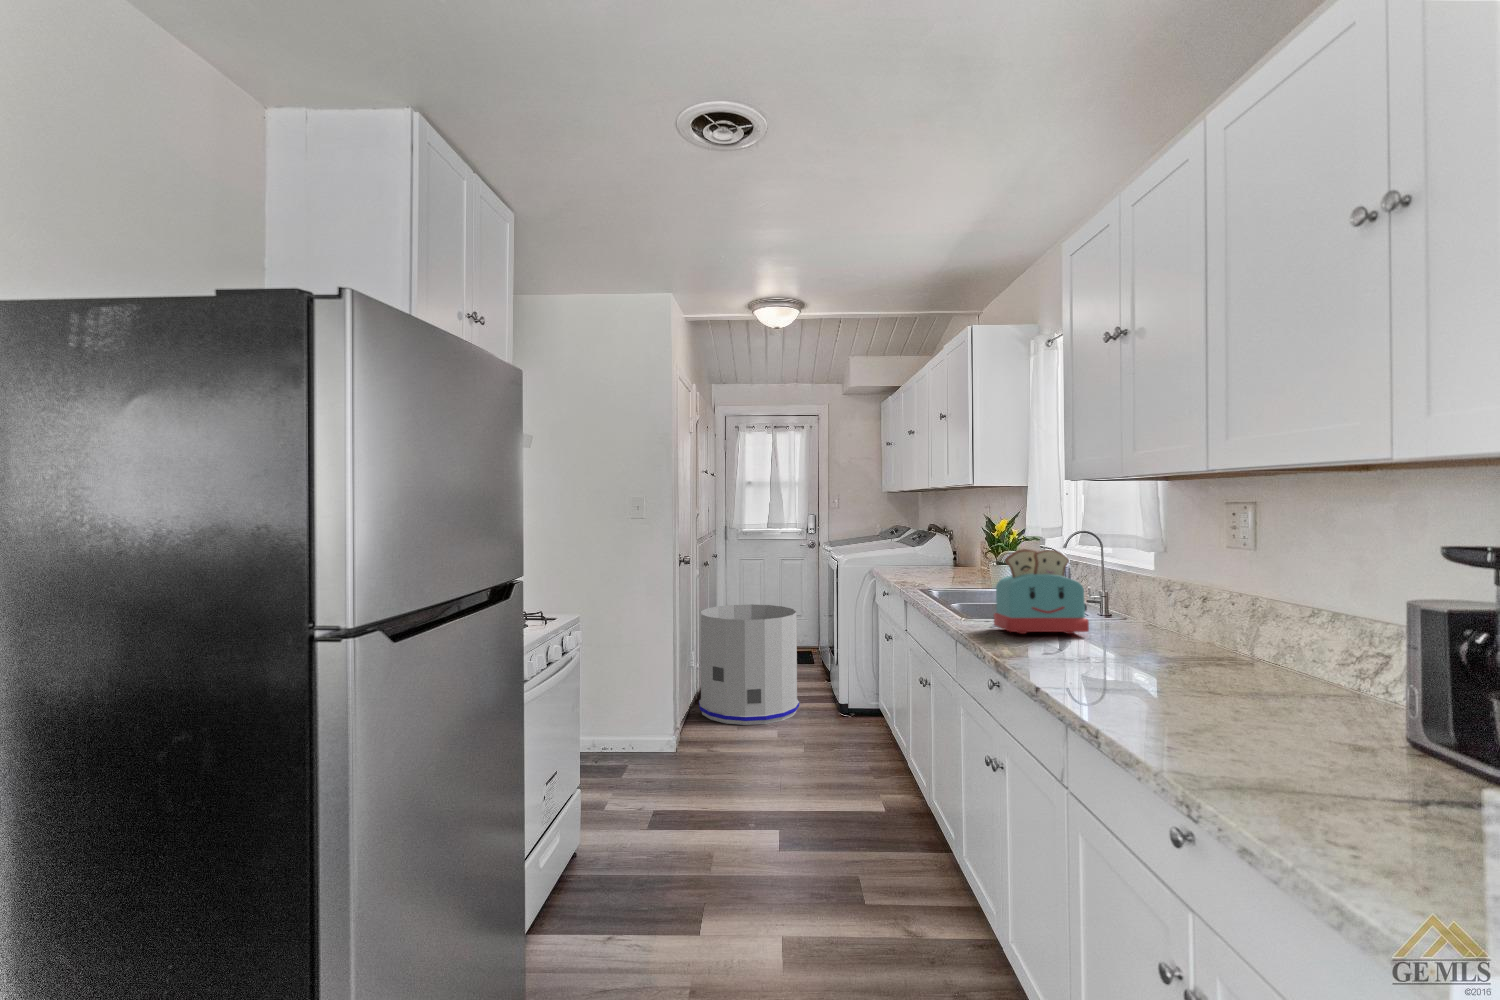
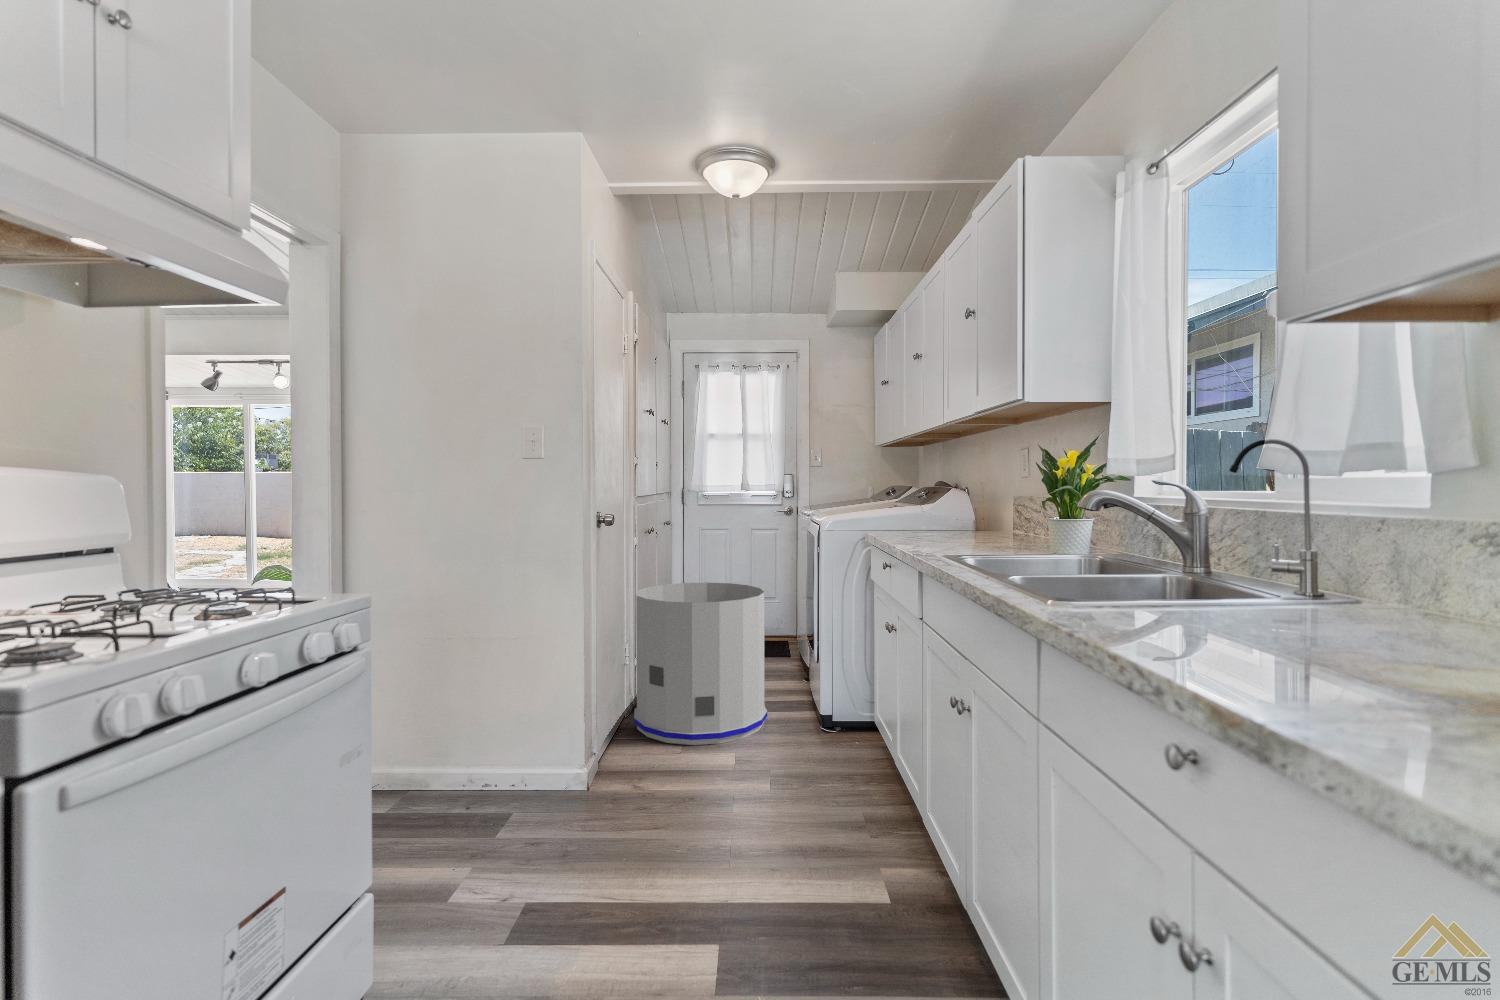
toaster: present [994,549,1089,634] -> none [1126,457,1352,632]

